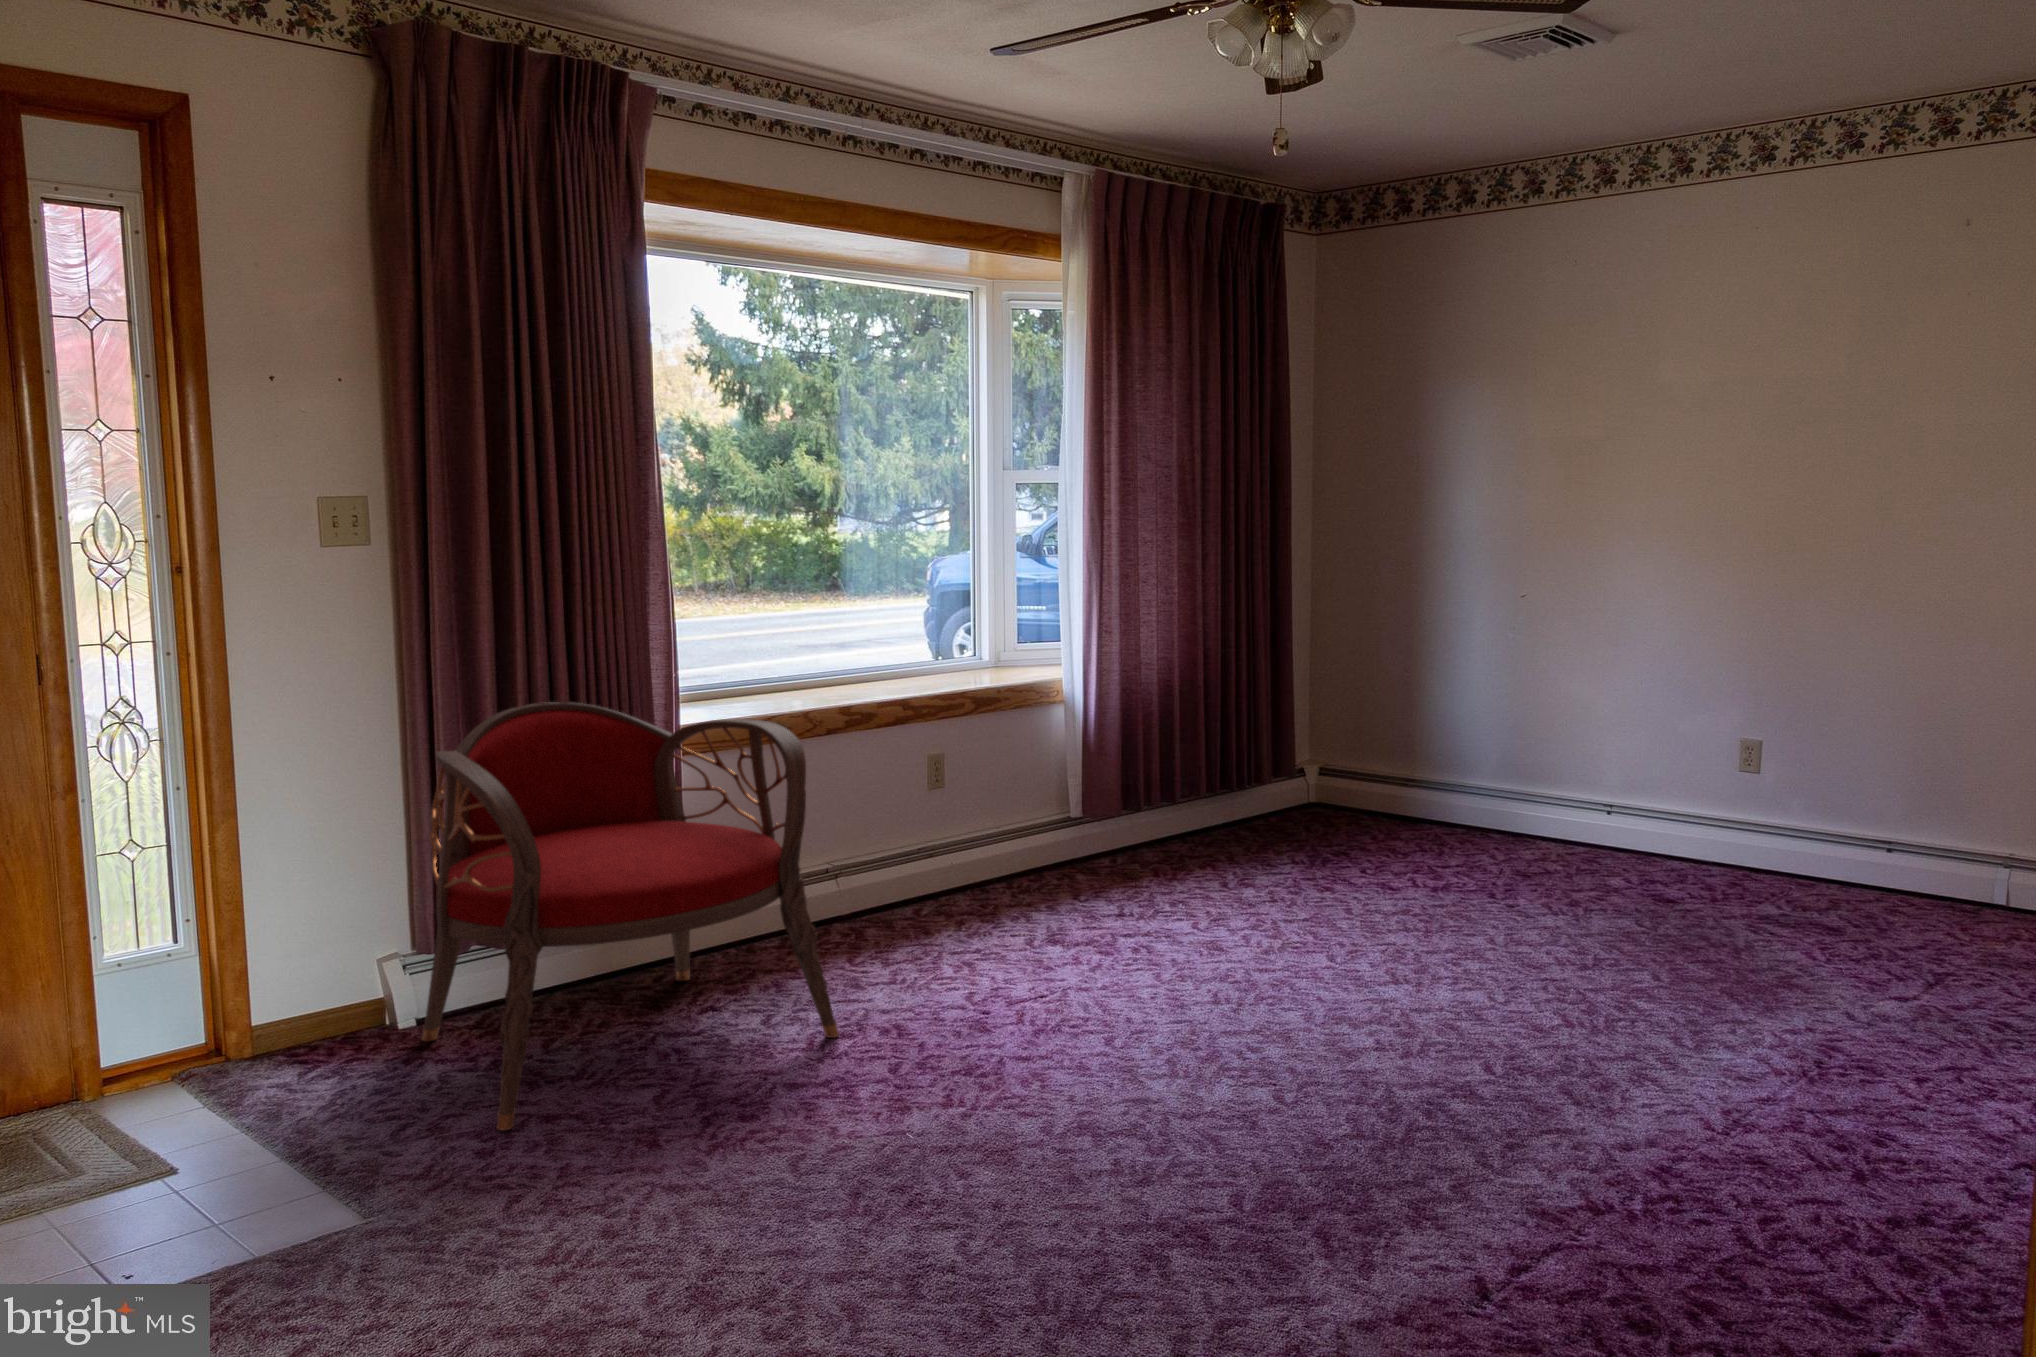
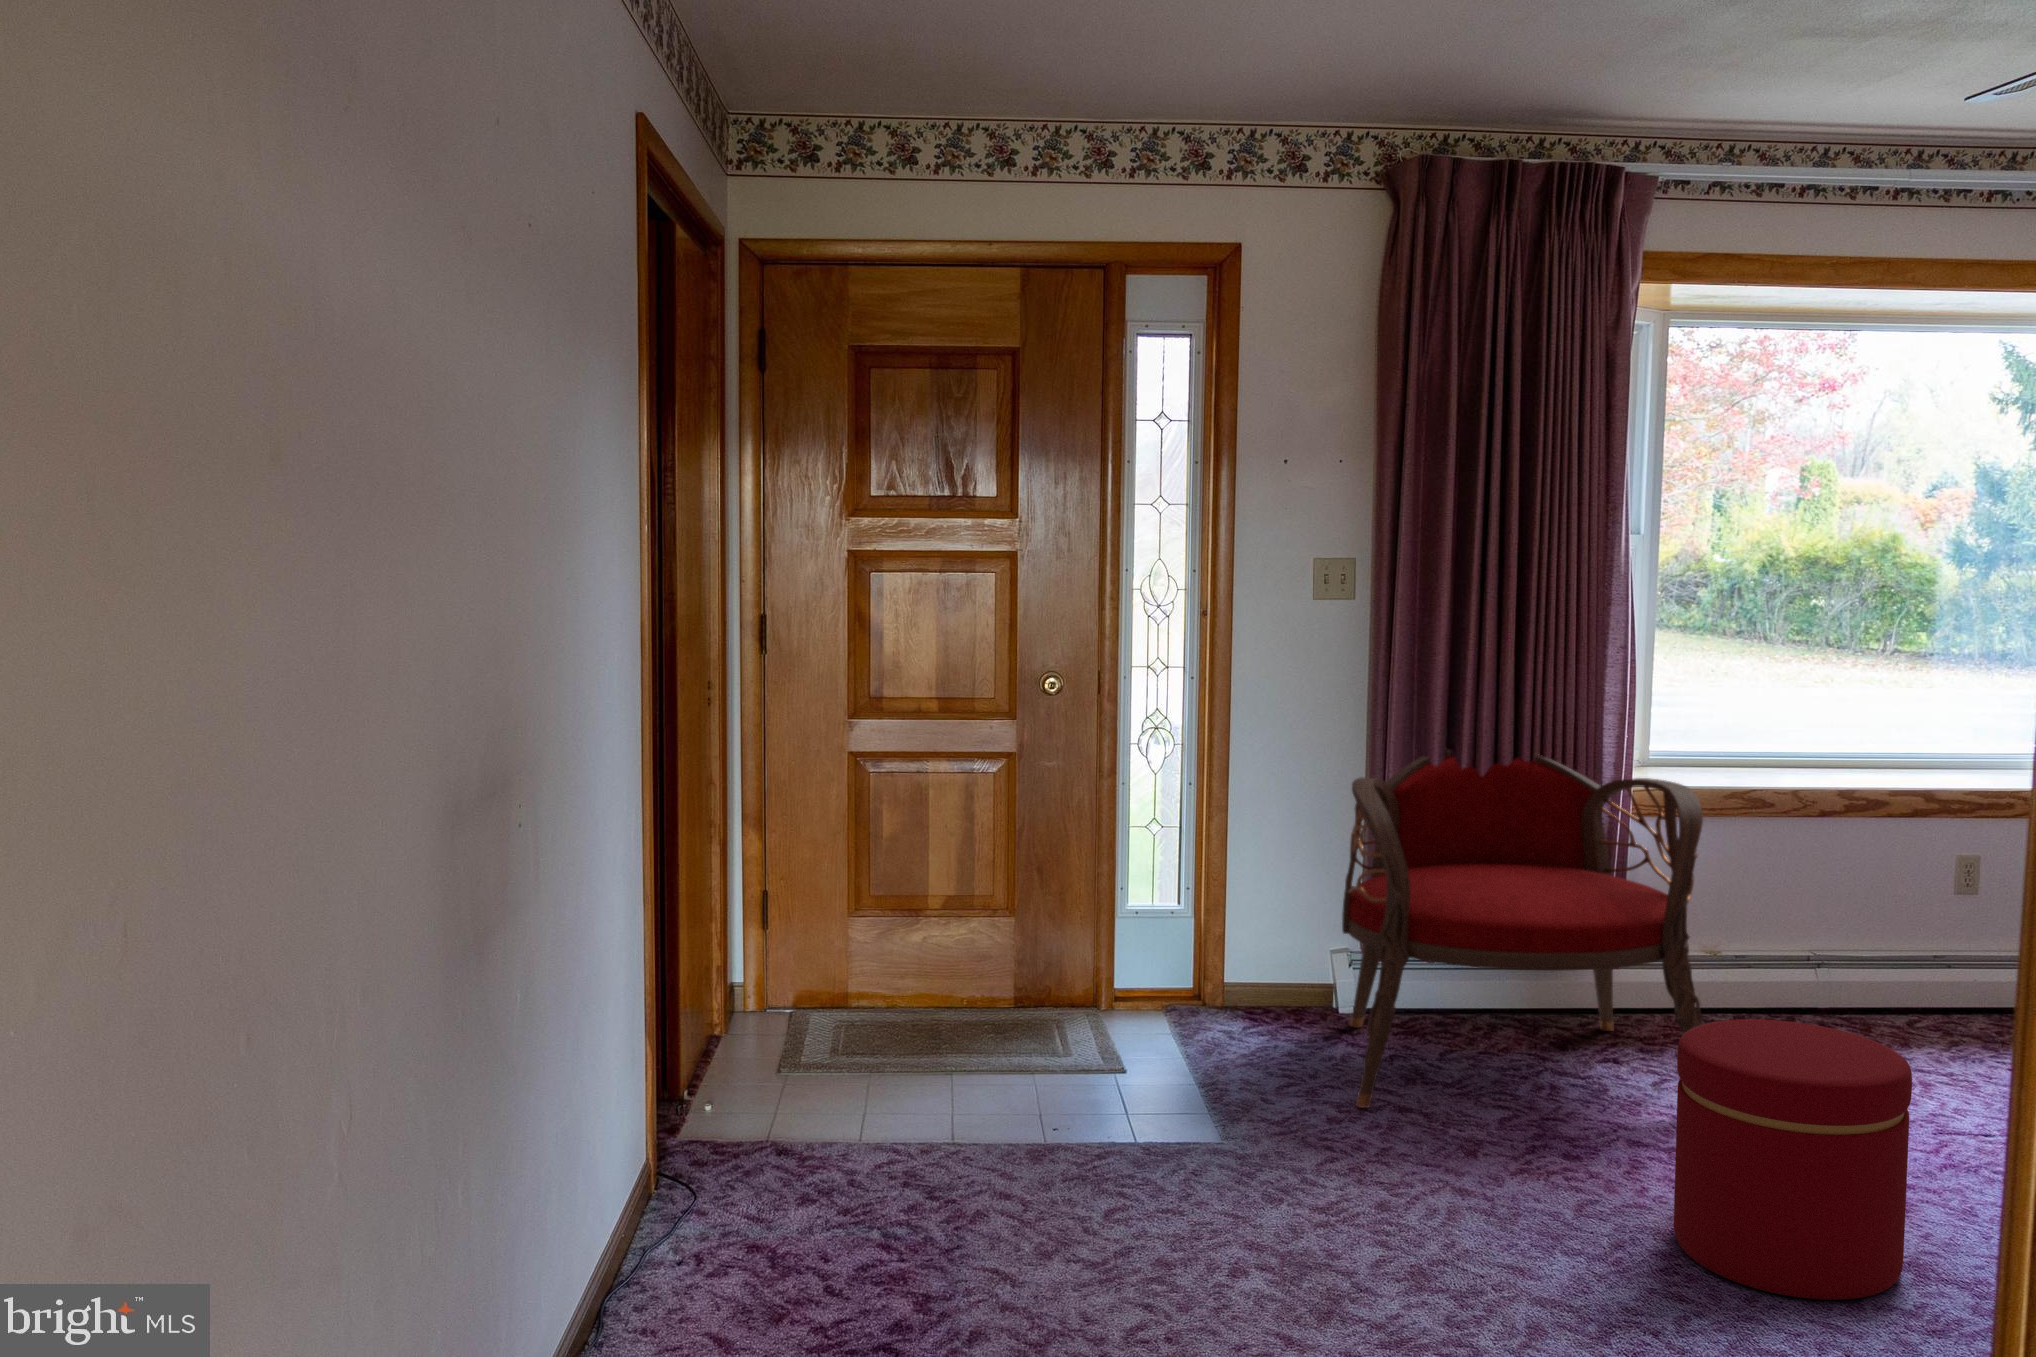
ottoman: none [885,929,1086,1190] -> present [1674,1019,1912,1300]

